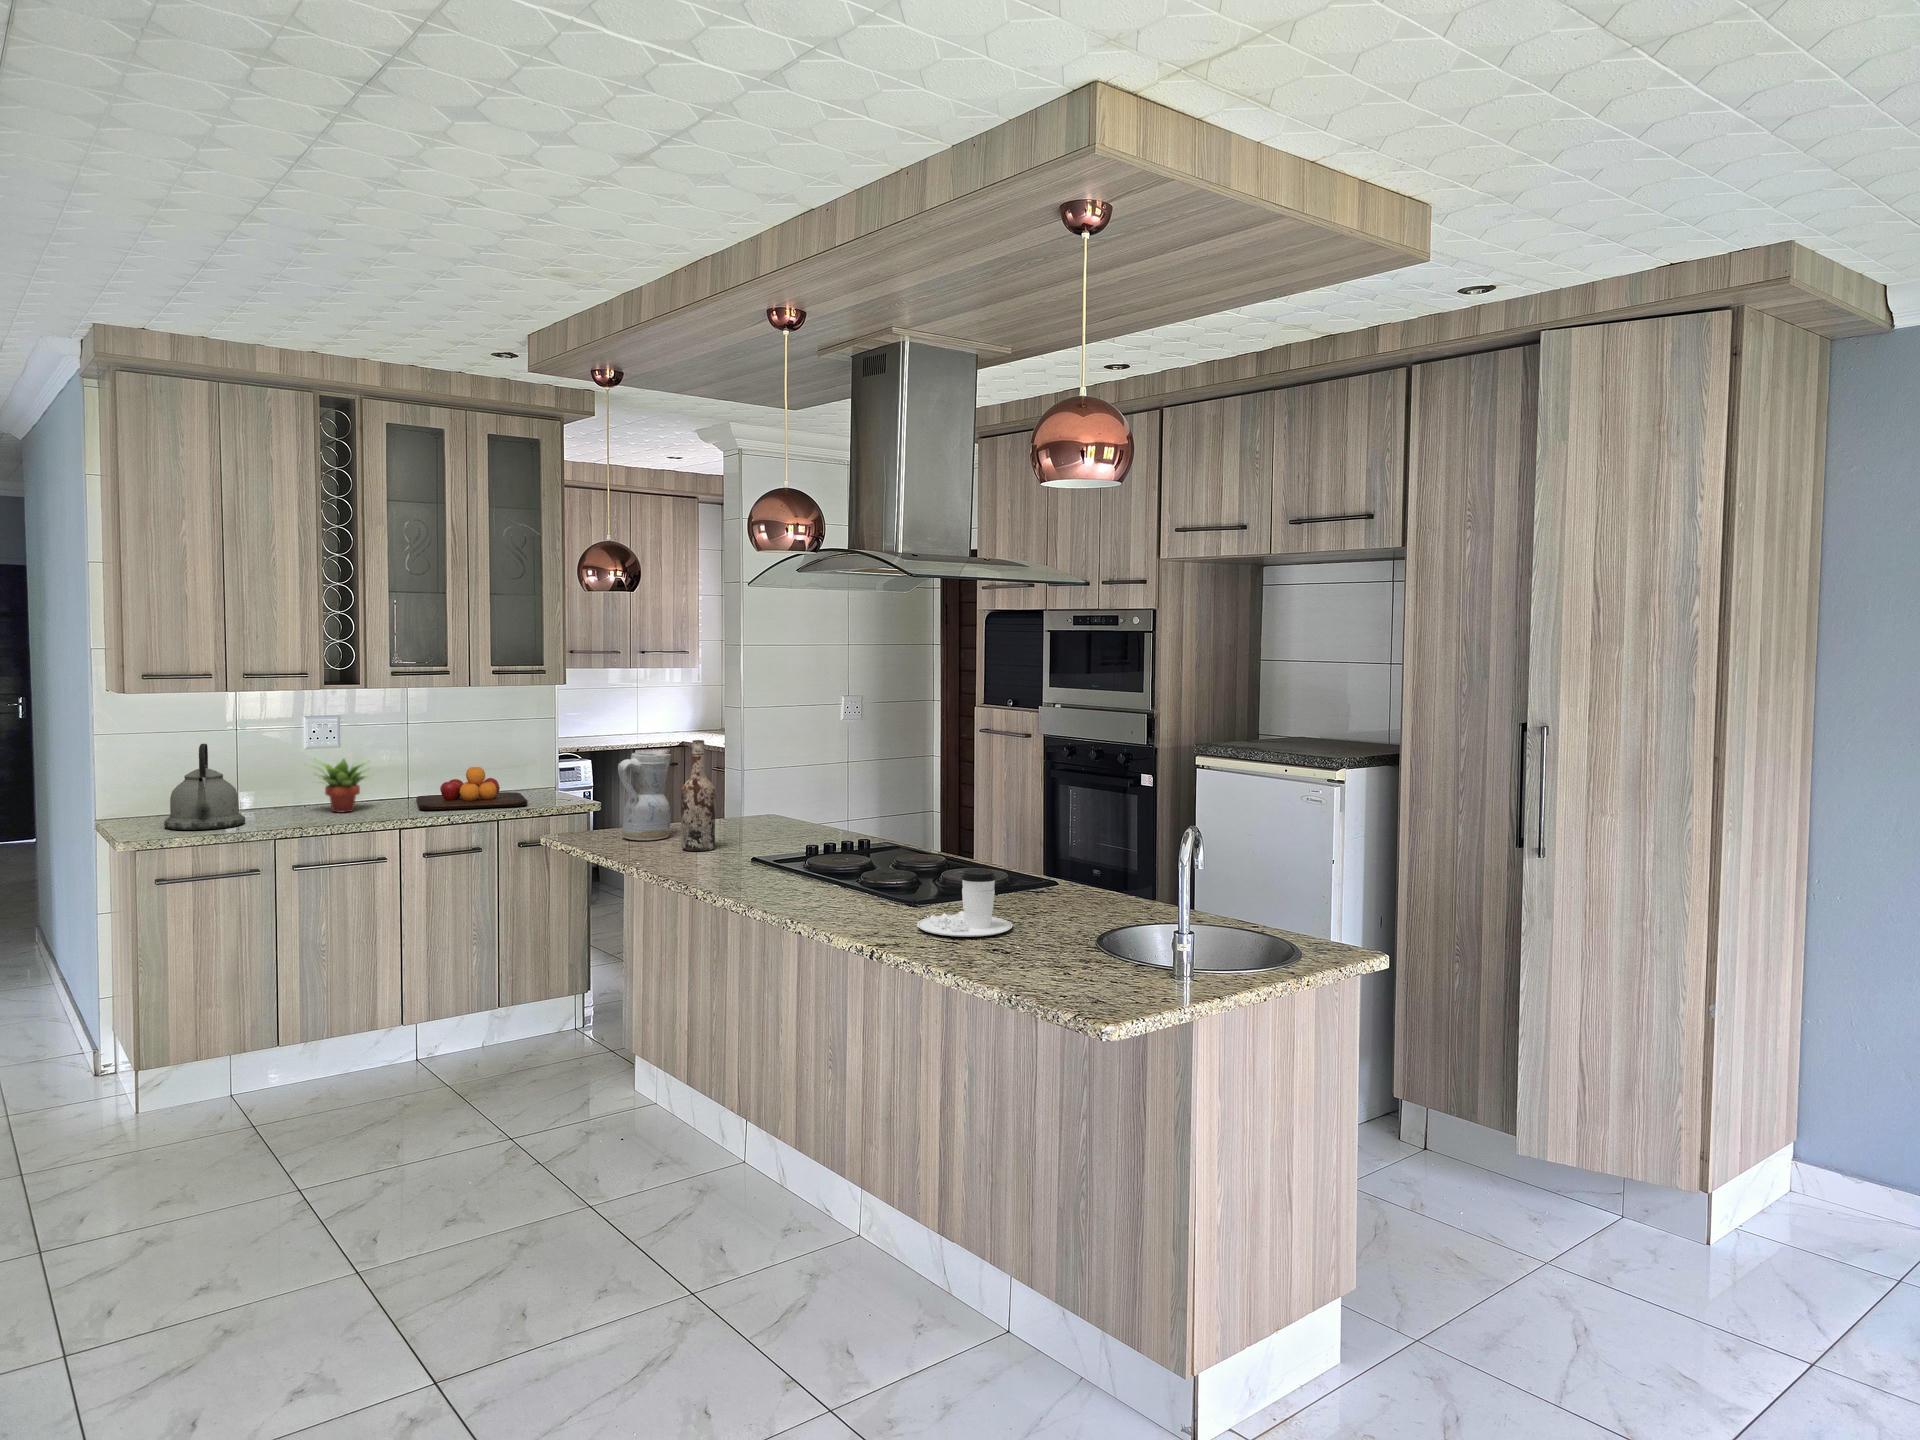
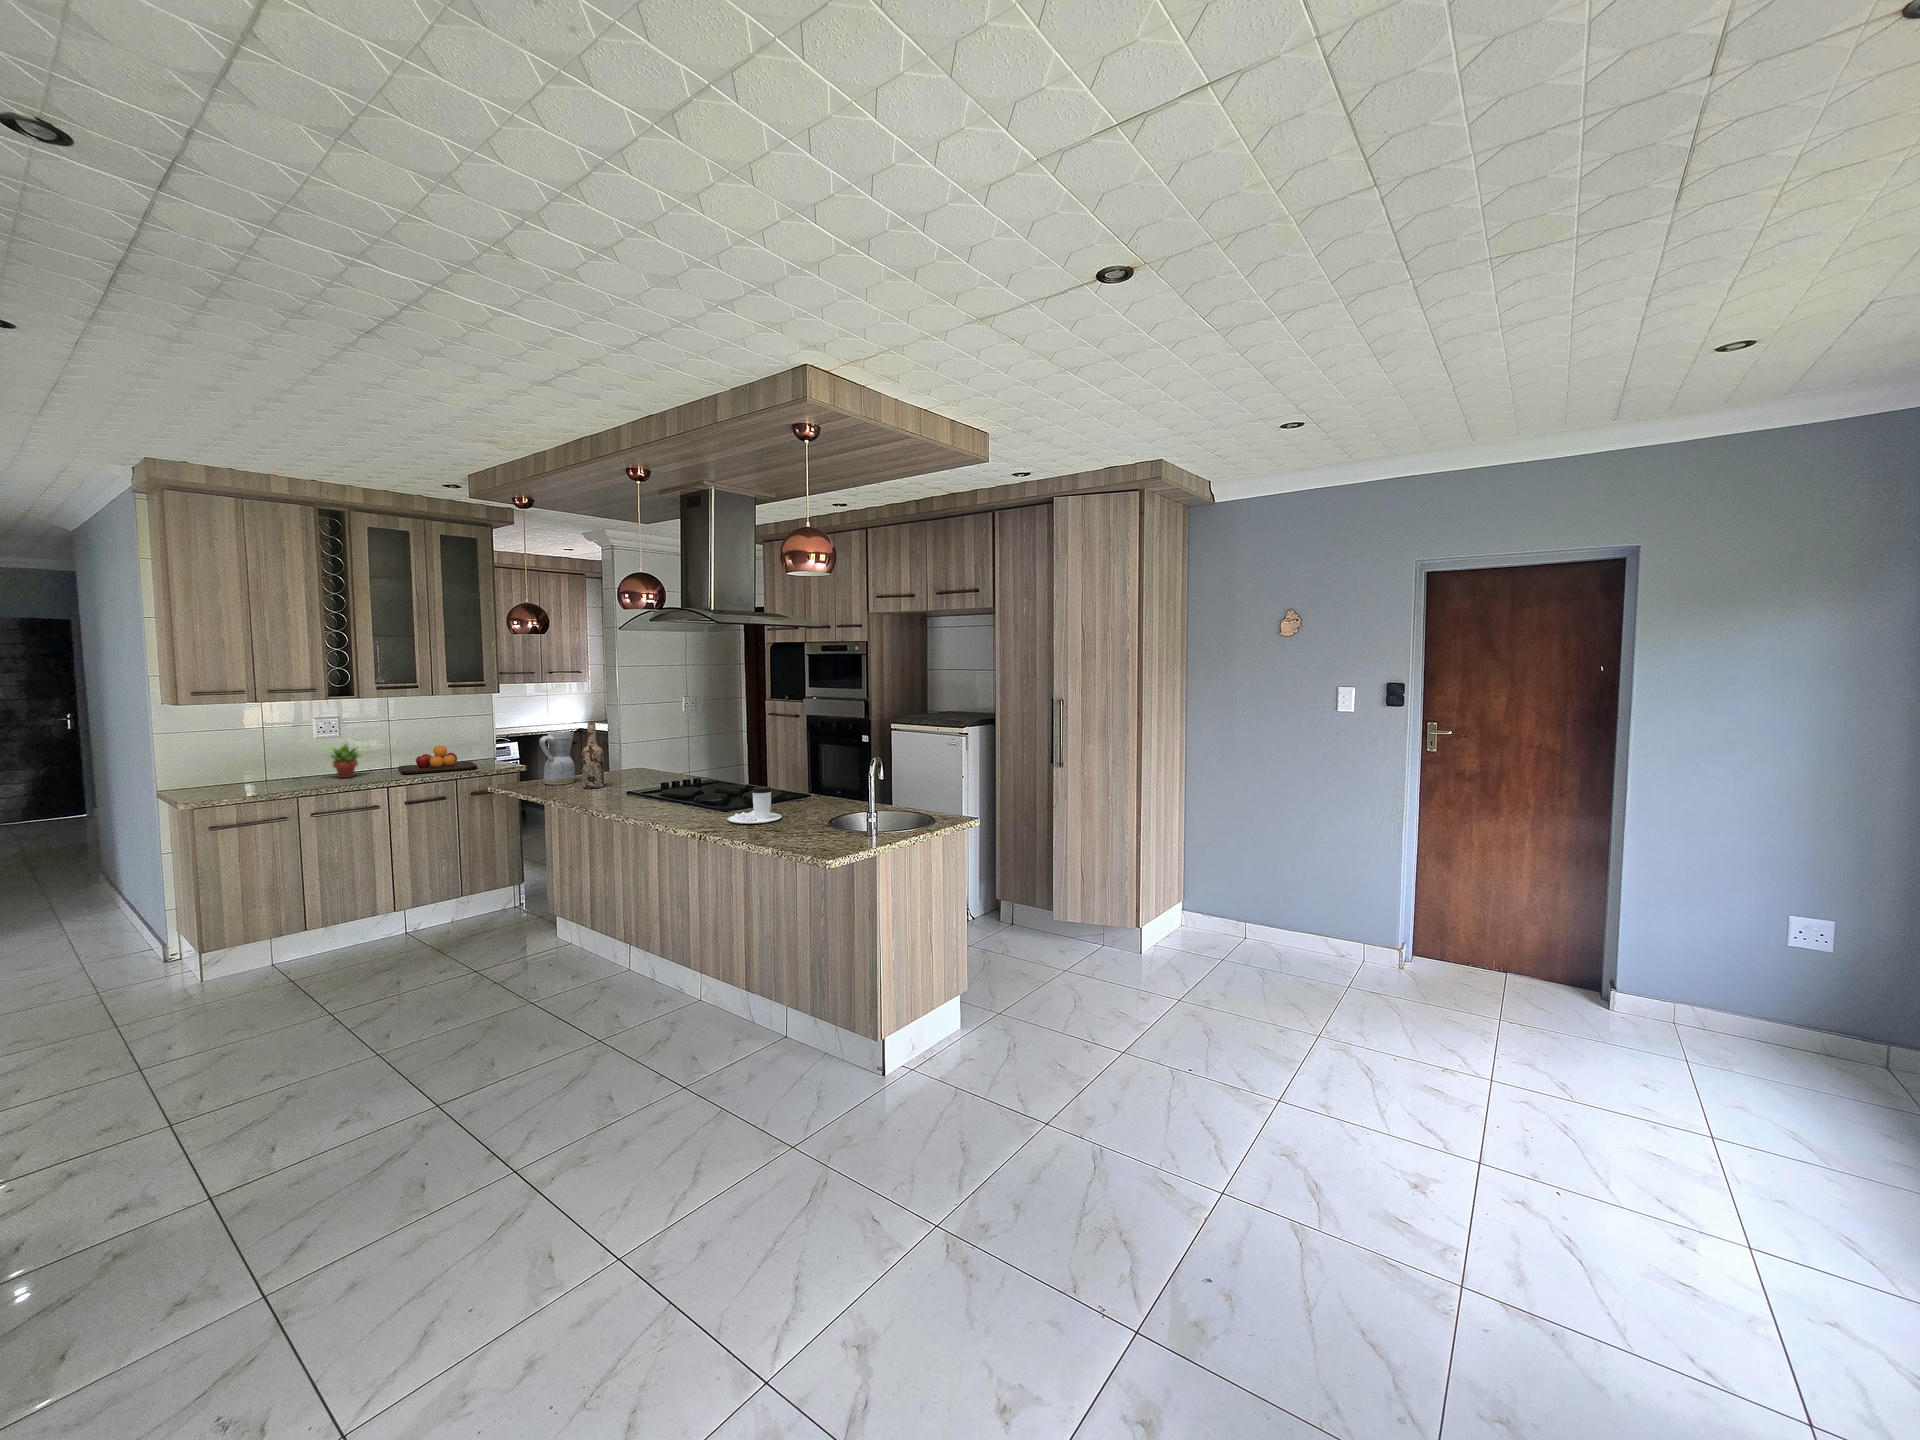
kettle: present [164,744,245,830] -> none [213,737,275,793]

